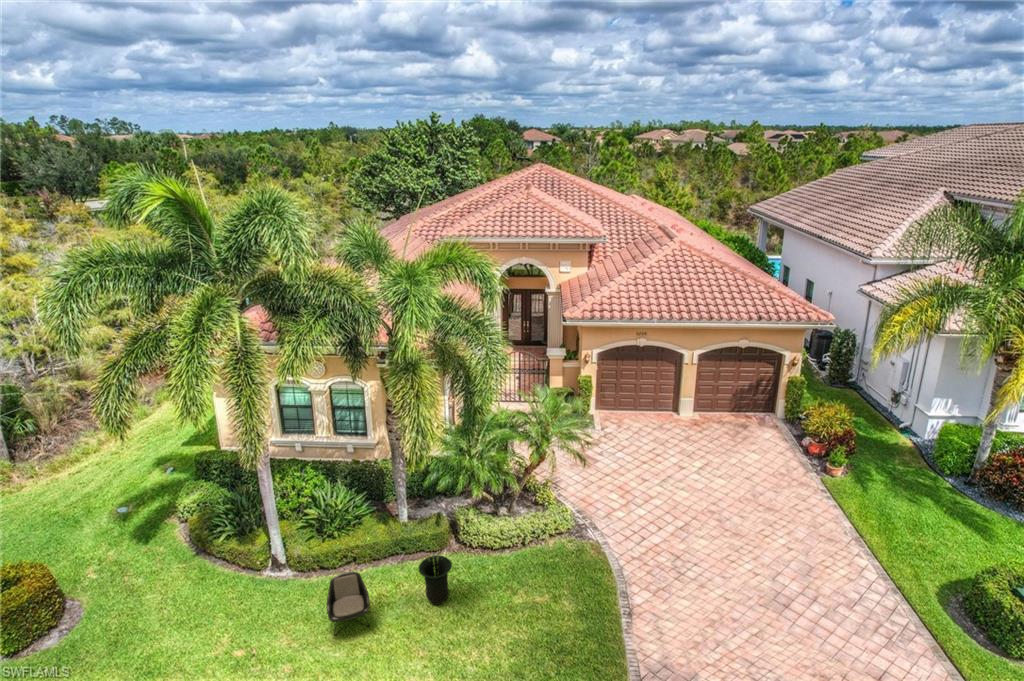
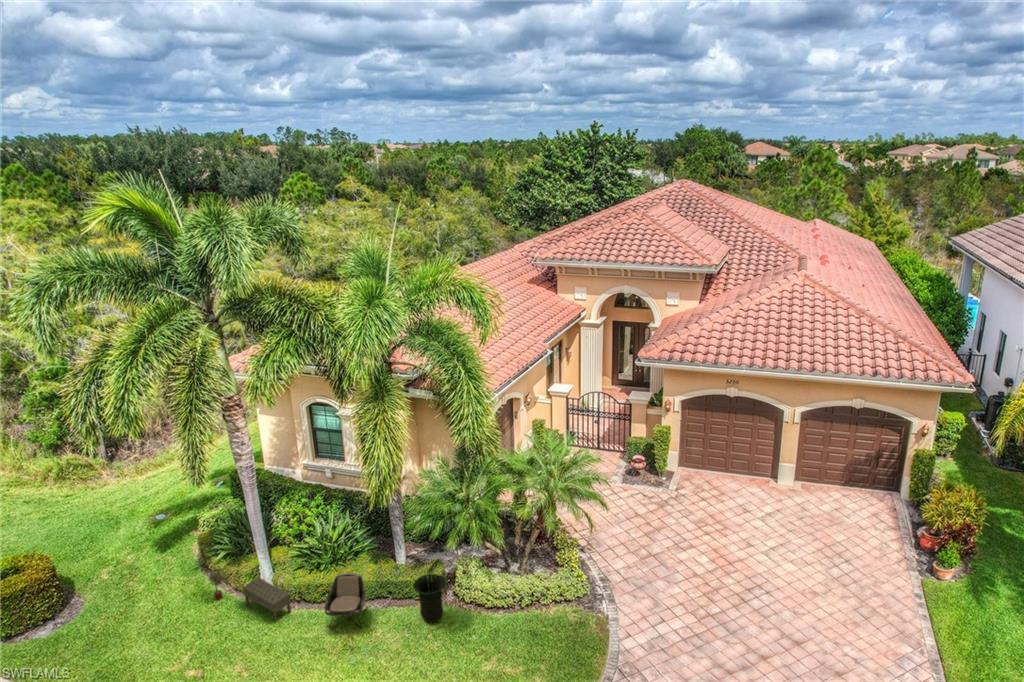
potted tree: none [170,595,198,632] -> present [209,567,229,600]
bench: none [219,598,282,642] -> present [243,578,291,622]

